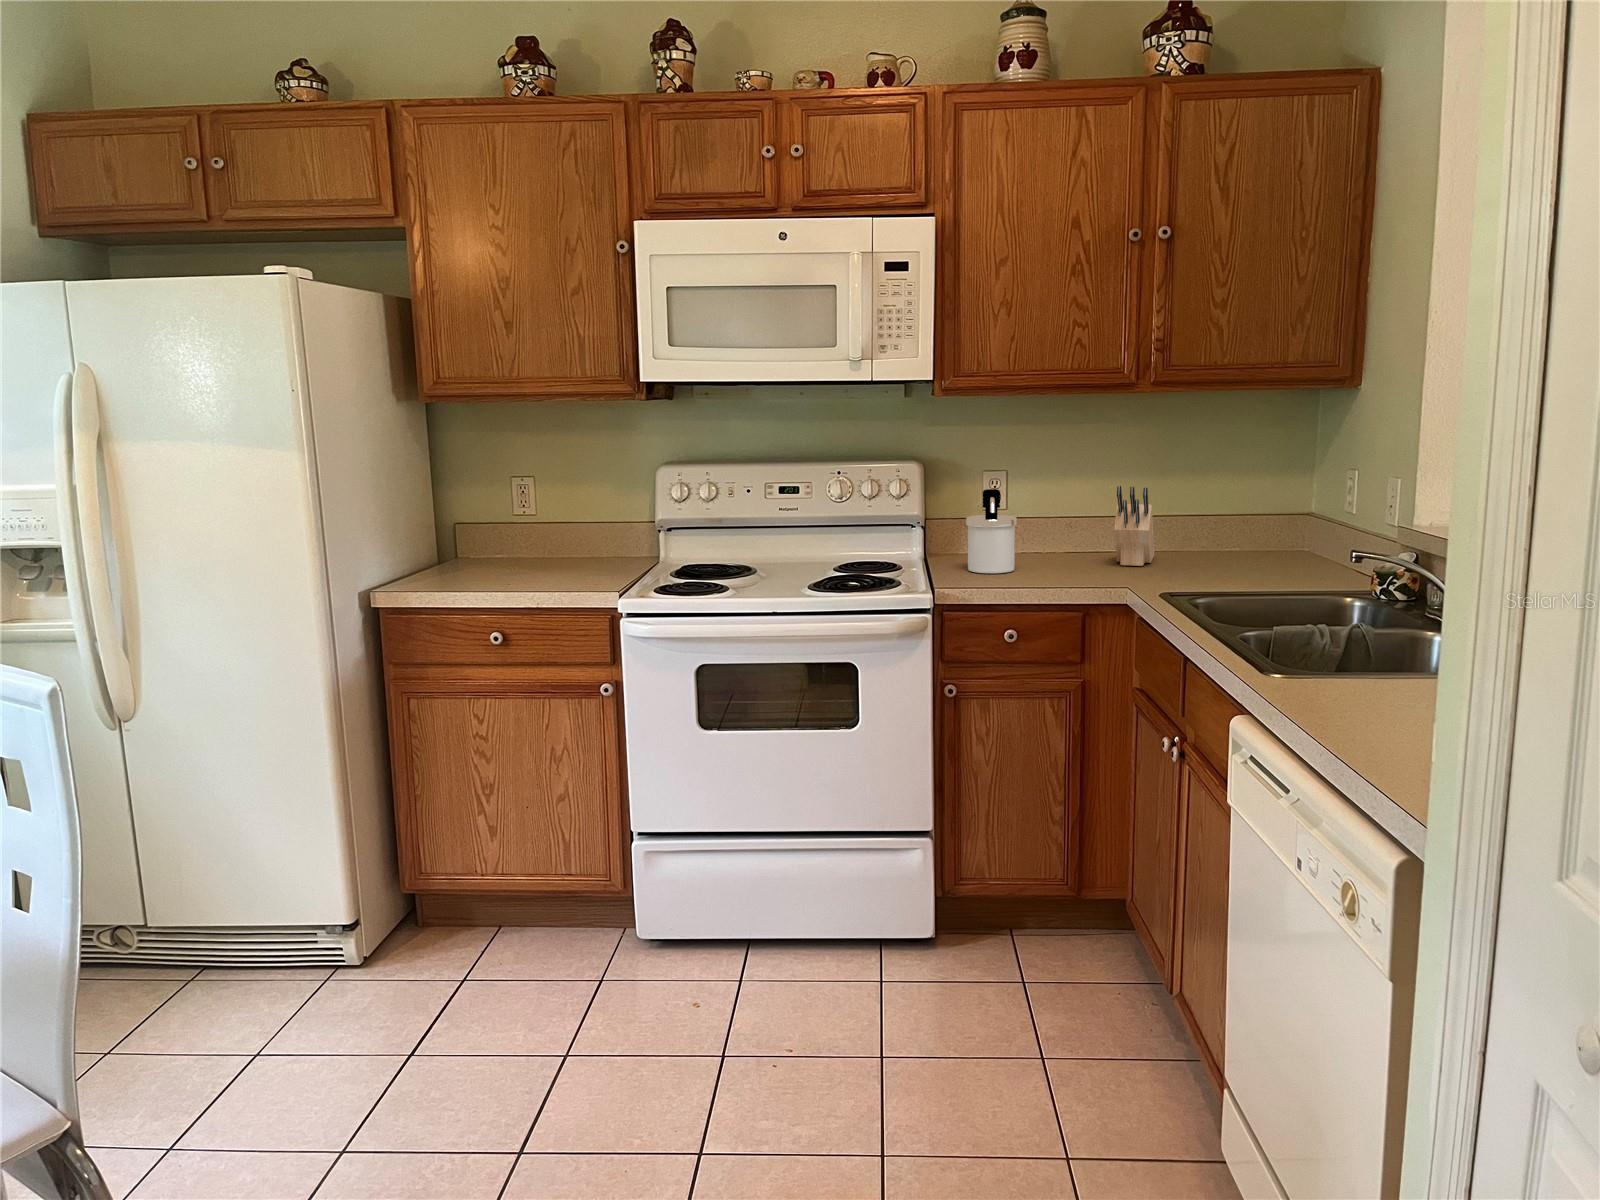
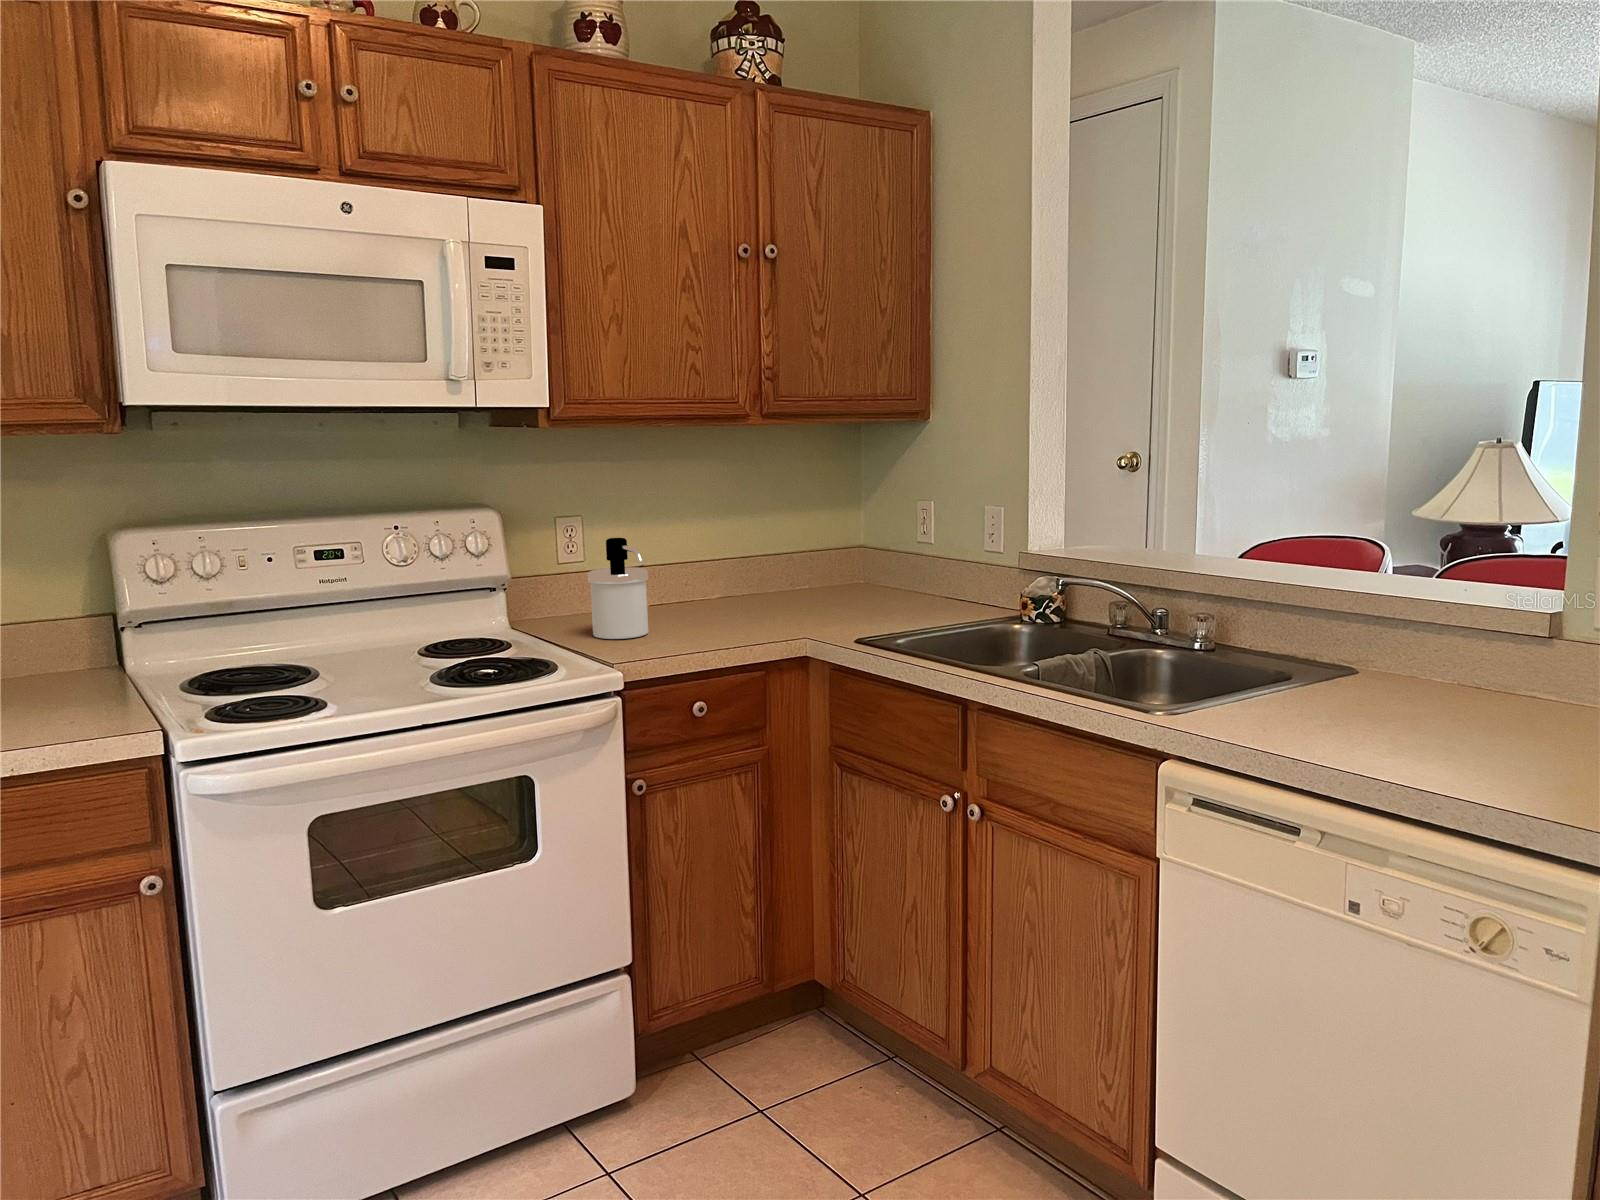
knife block: present [1114,486,1154,566] -> none [719,526,776,613]

